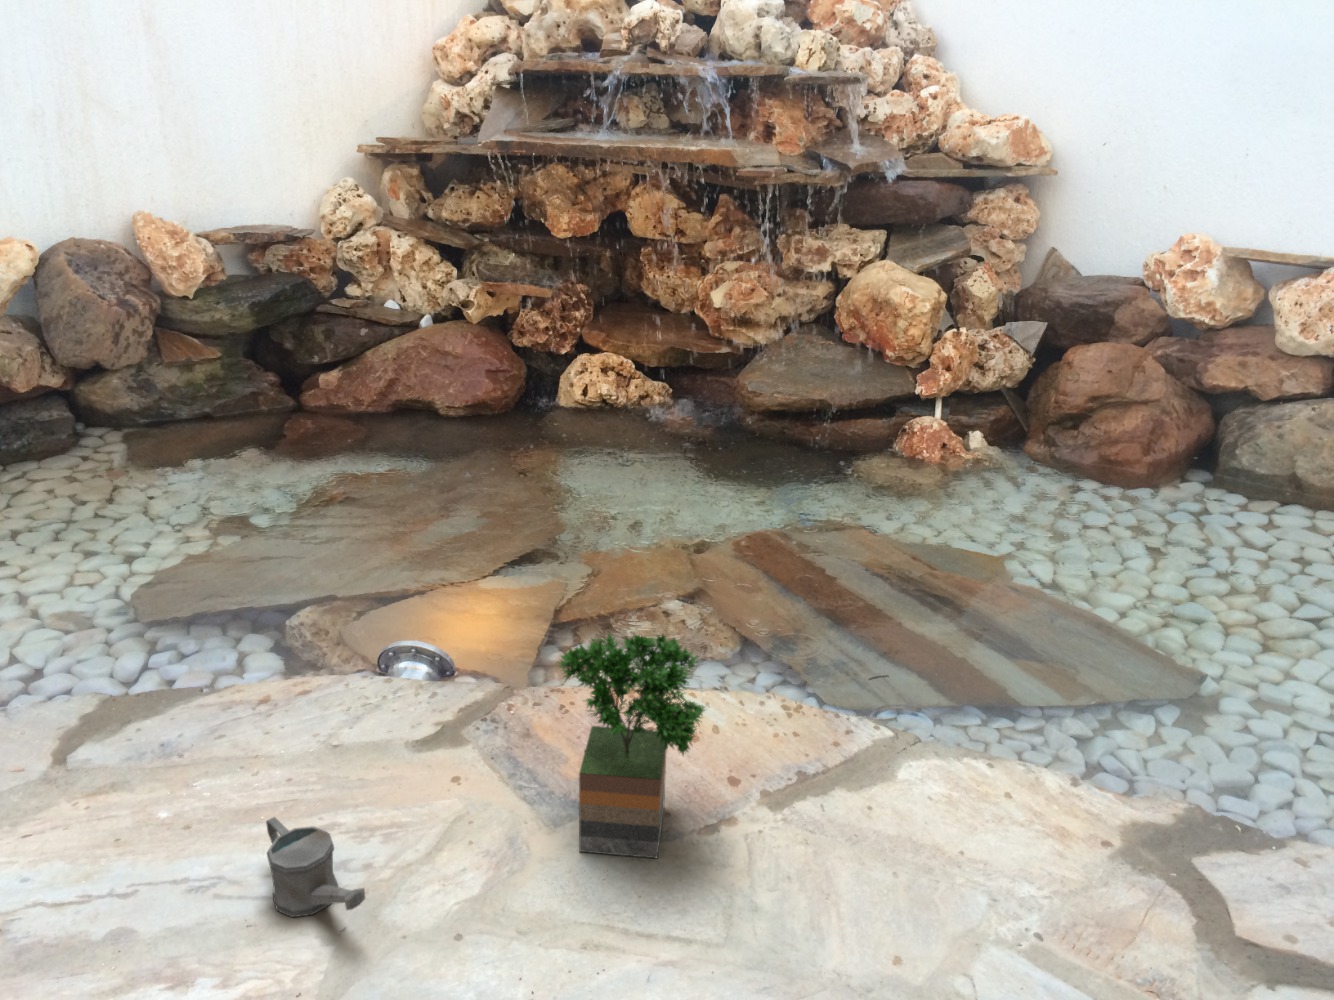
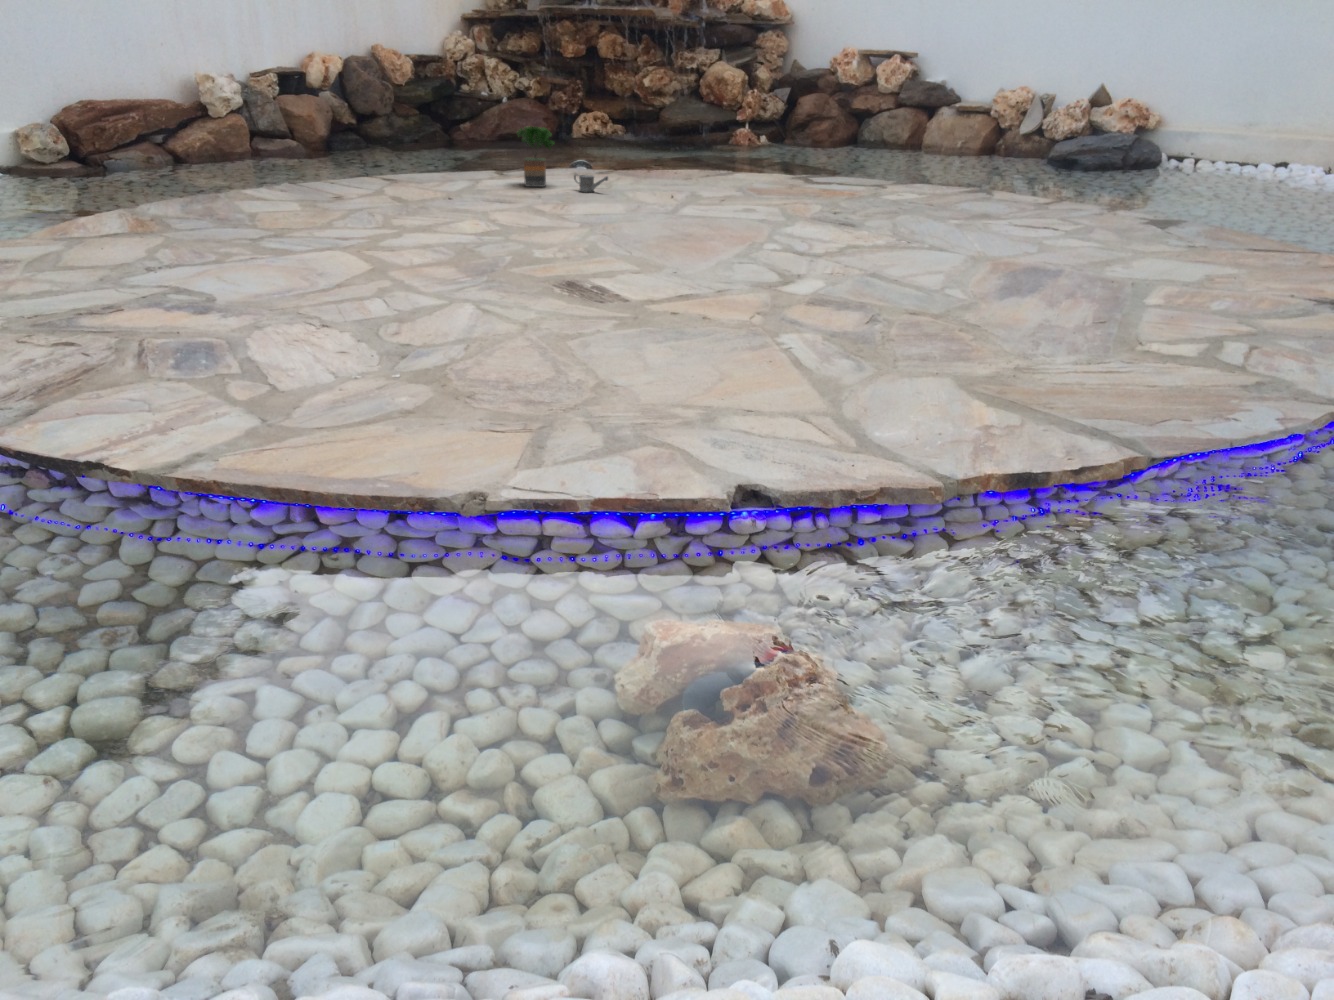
potted tree: present [559,634,705,858] -> present [517,126,554,187]

